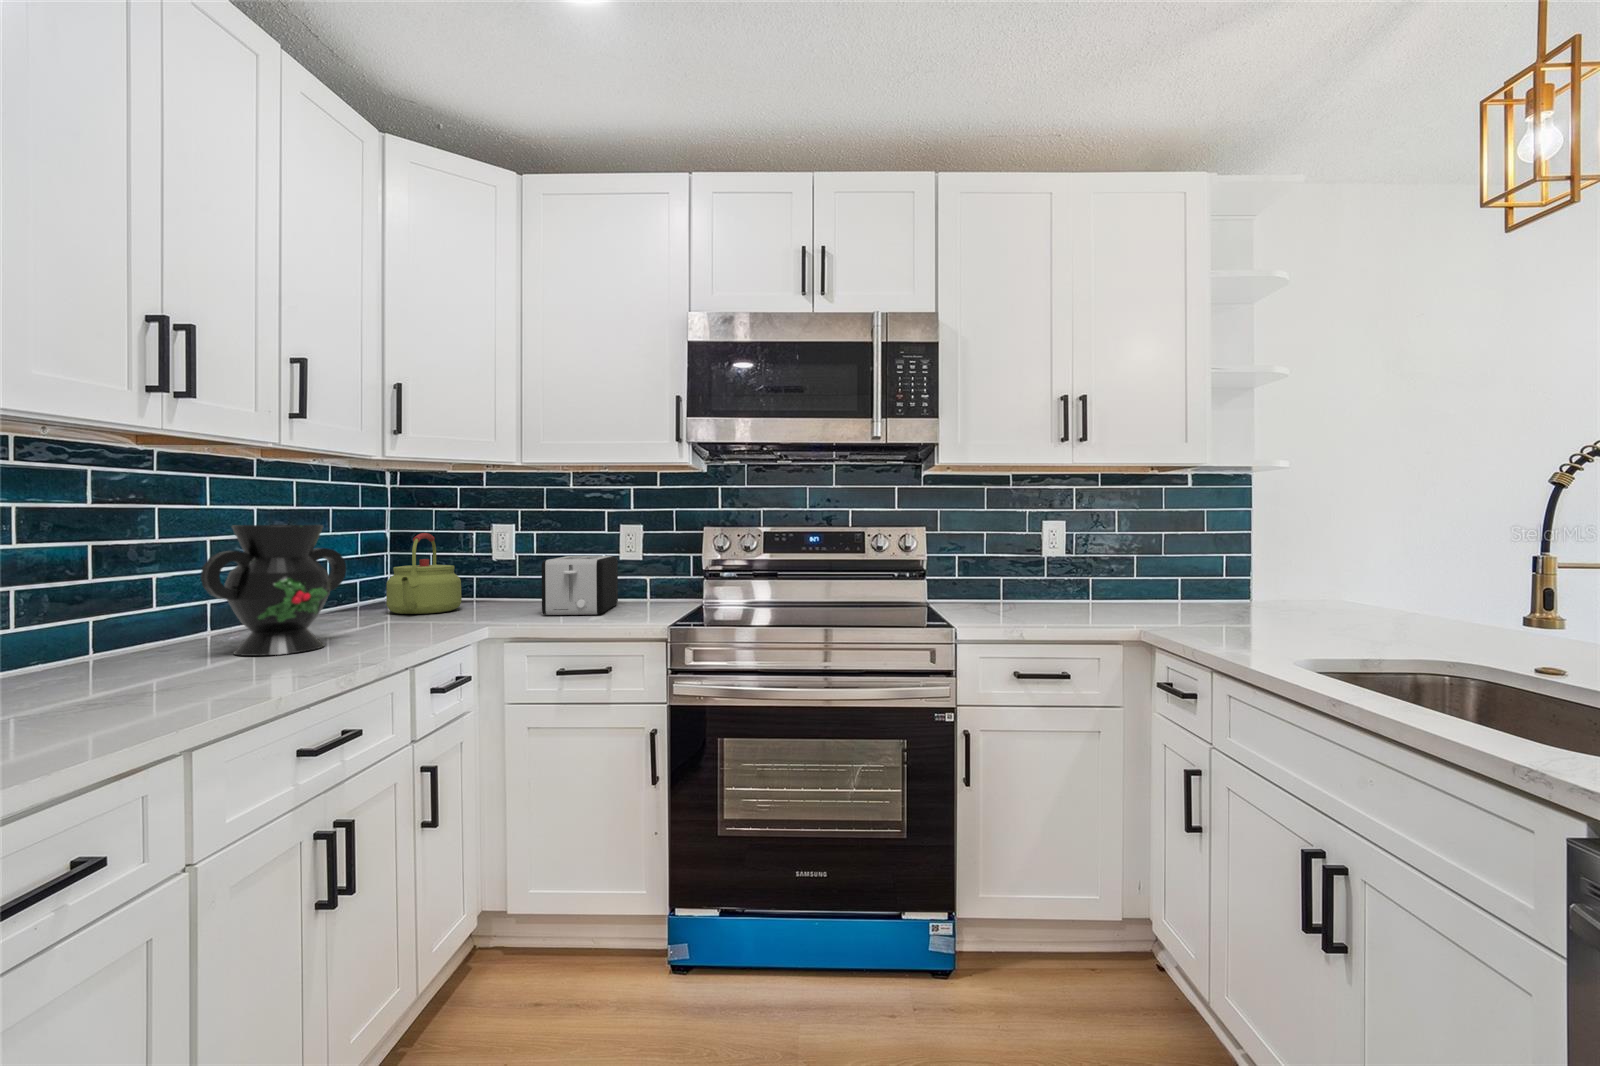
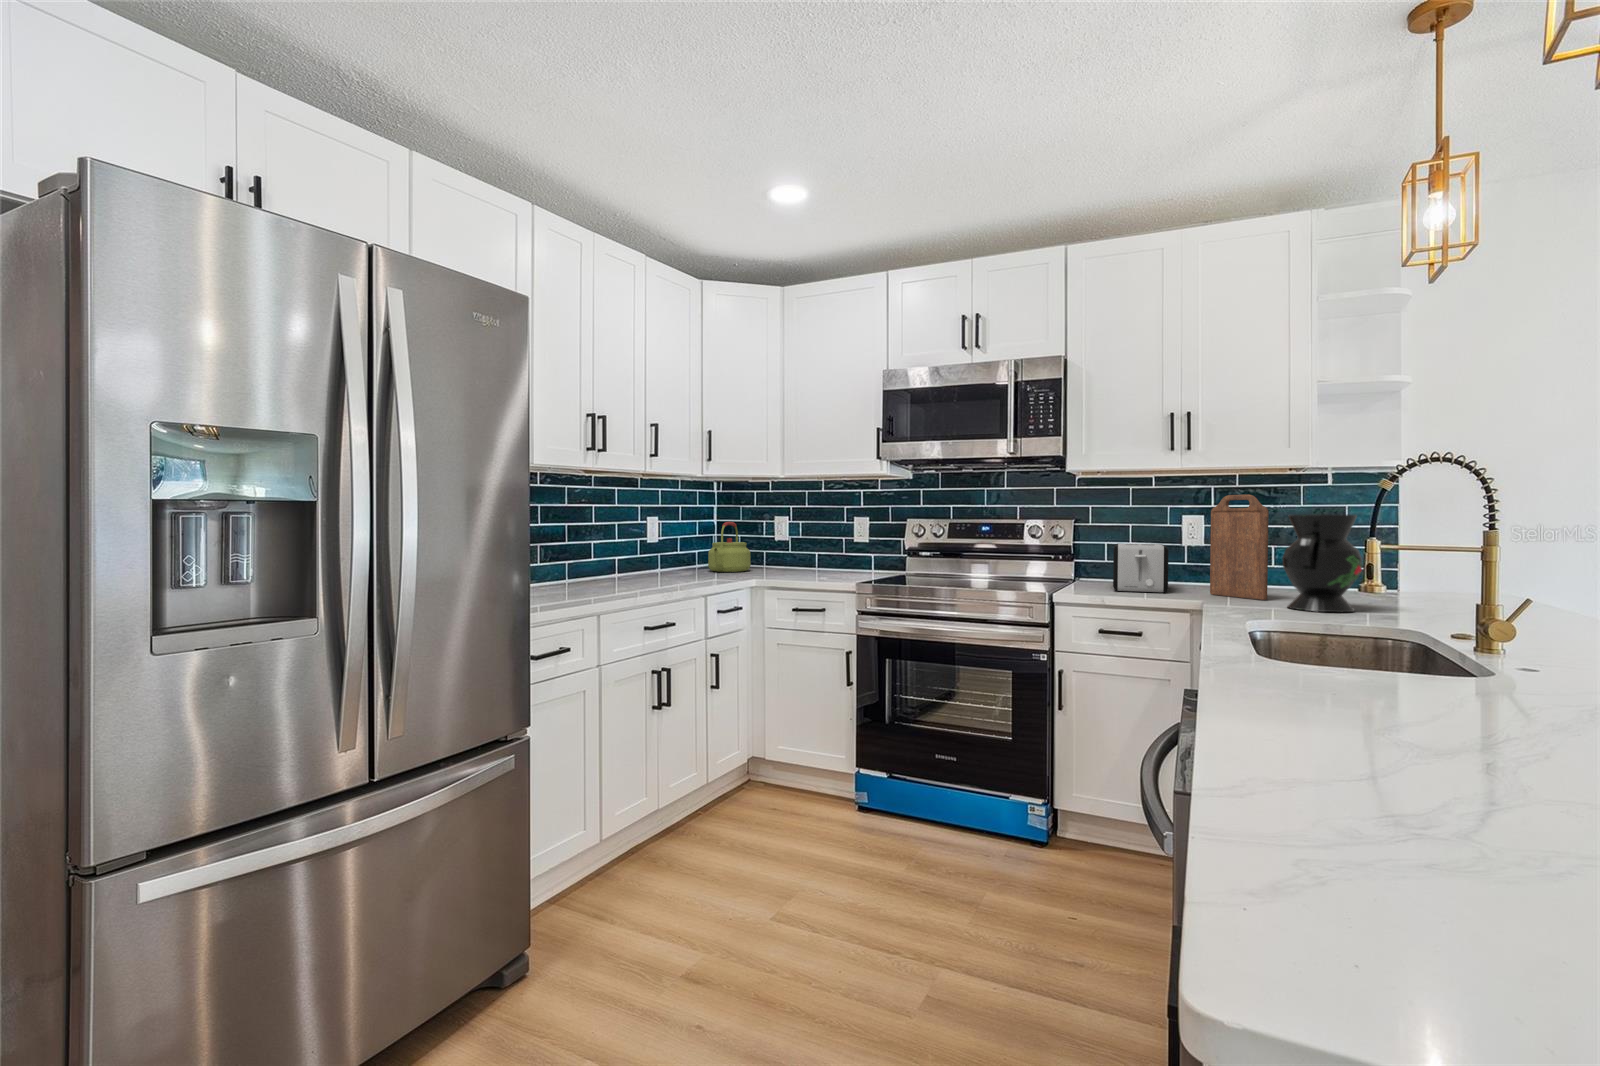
cutting board: none [1116,497,1194,622] -> present [1210,495,1269,600]
decorative vase: present [200,525,346,656] -> present [1283,515,1362,612]
toaster: present [542,556,618,615] -> present [1113,544,1169,592]

